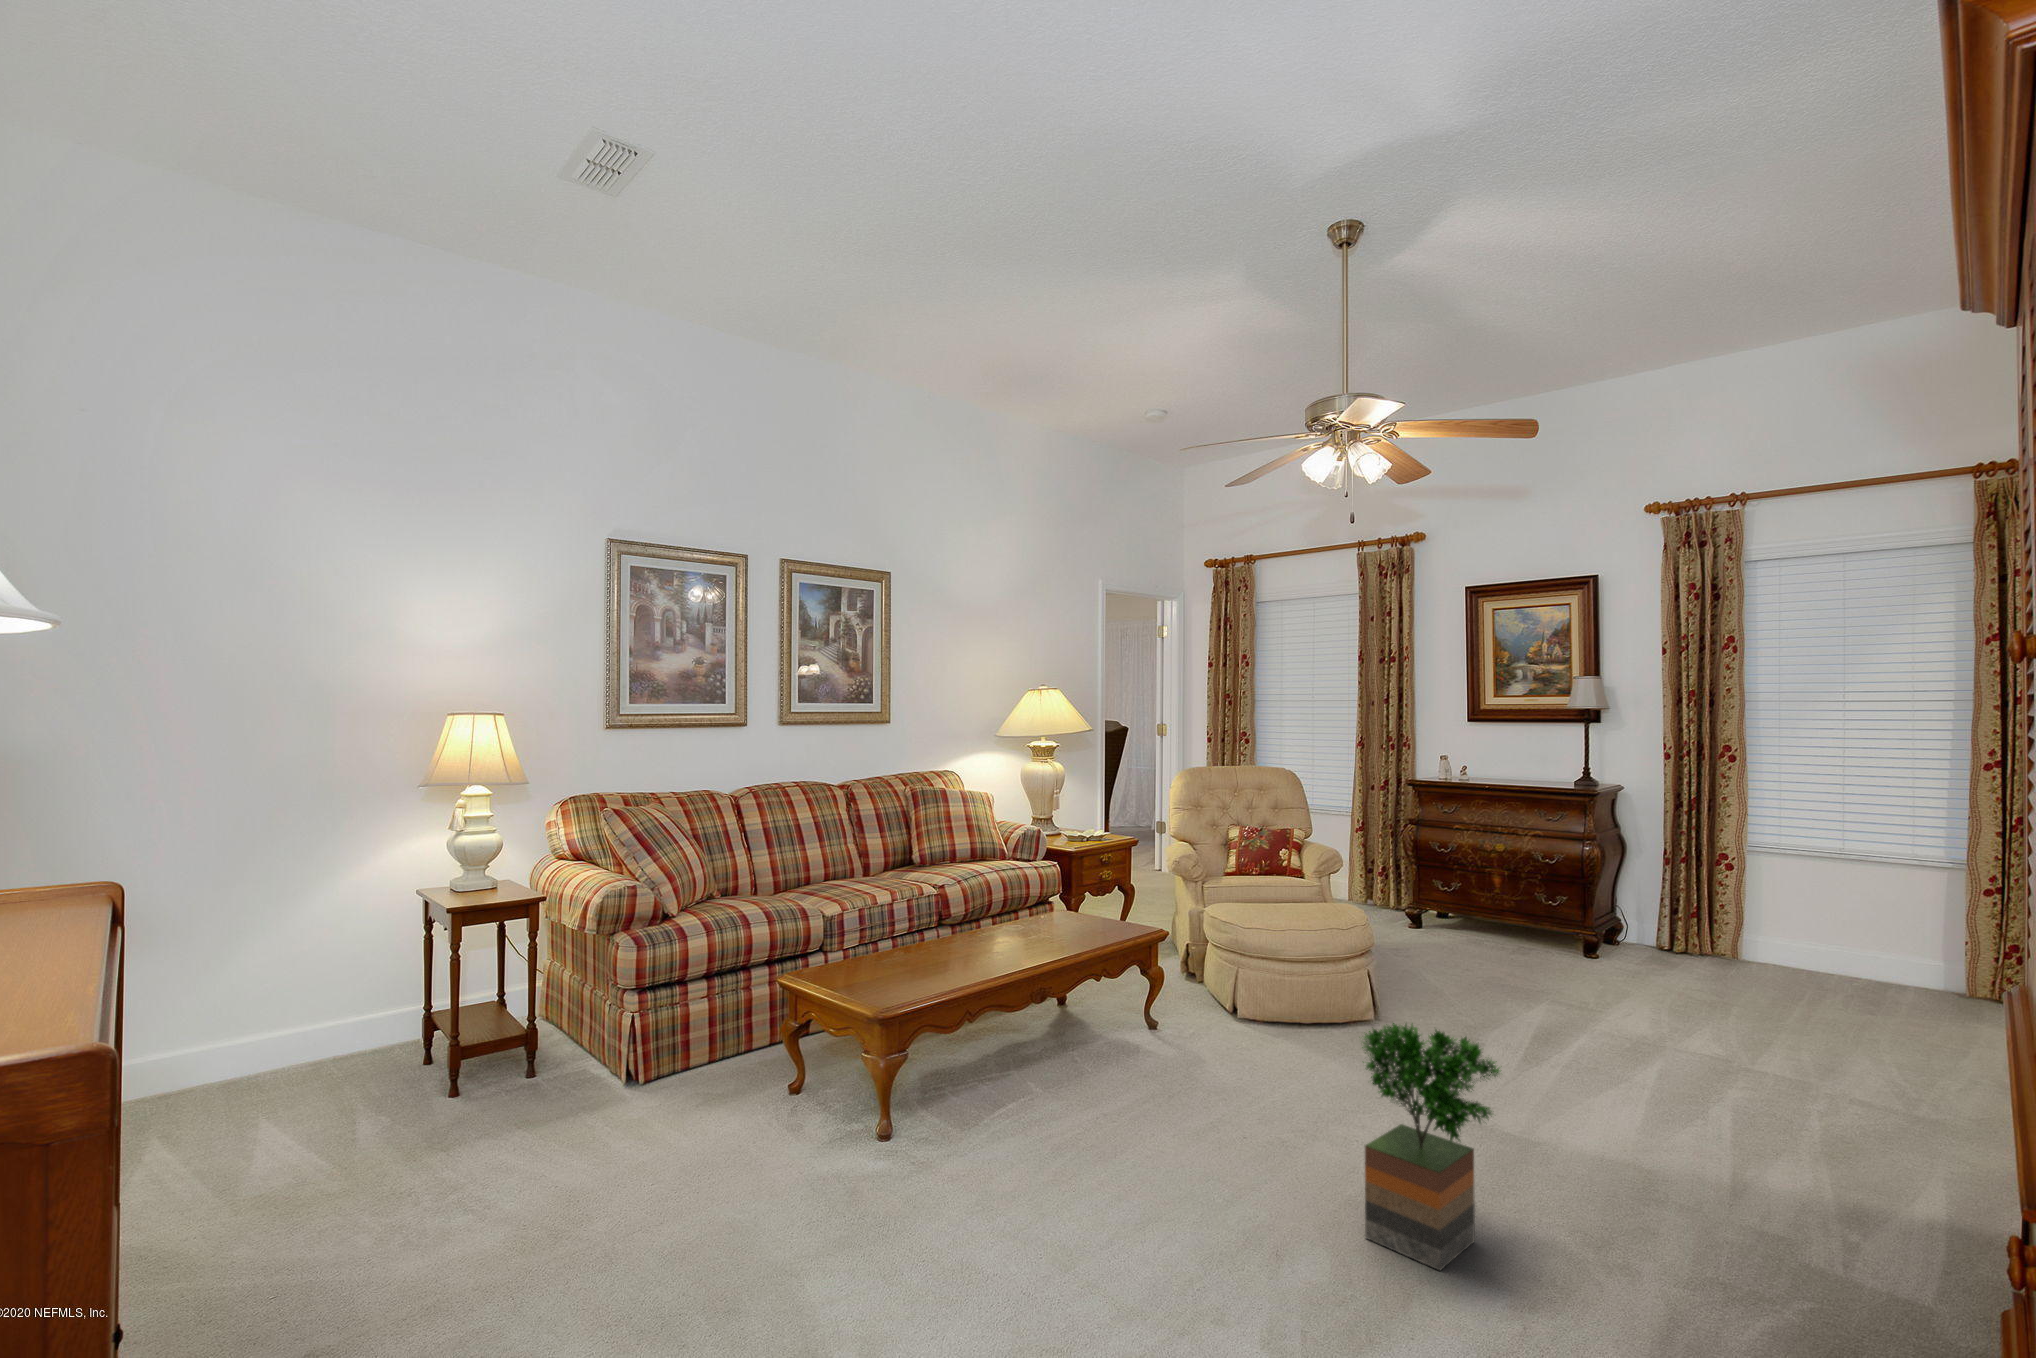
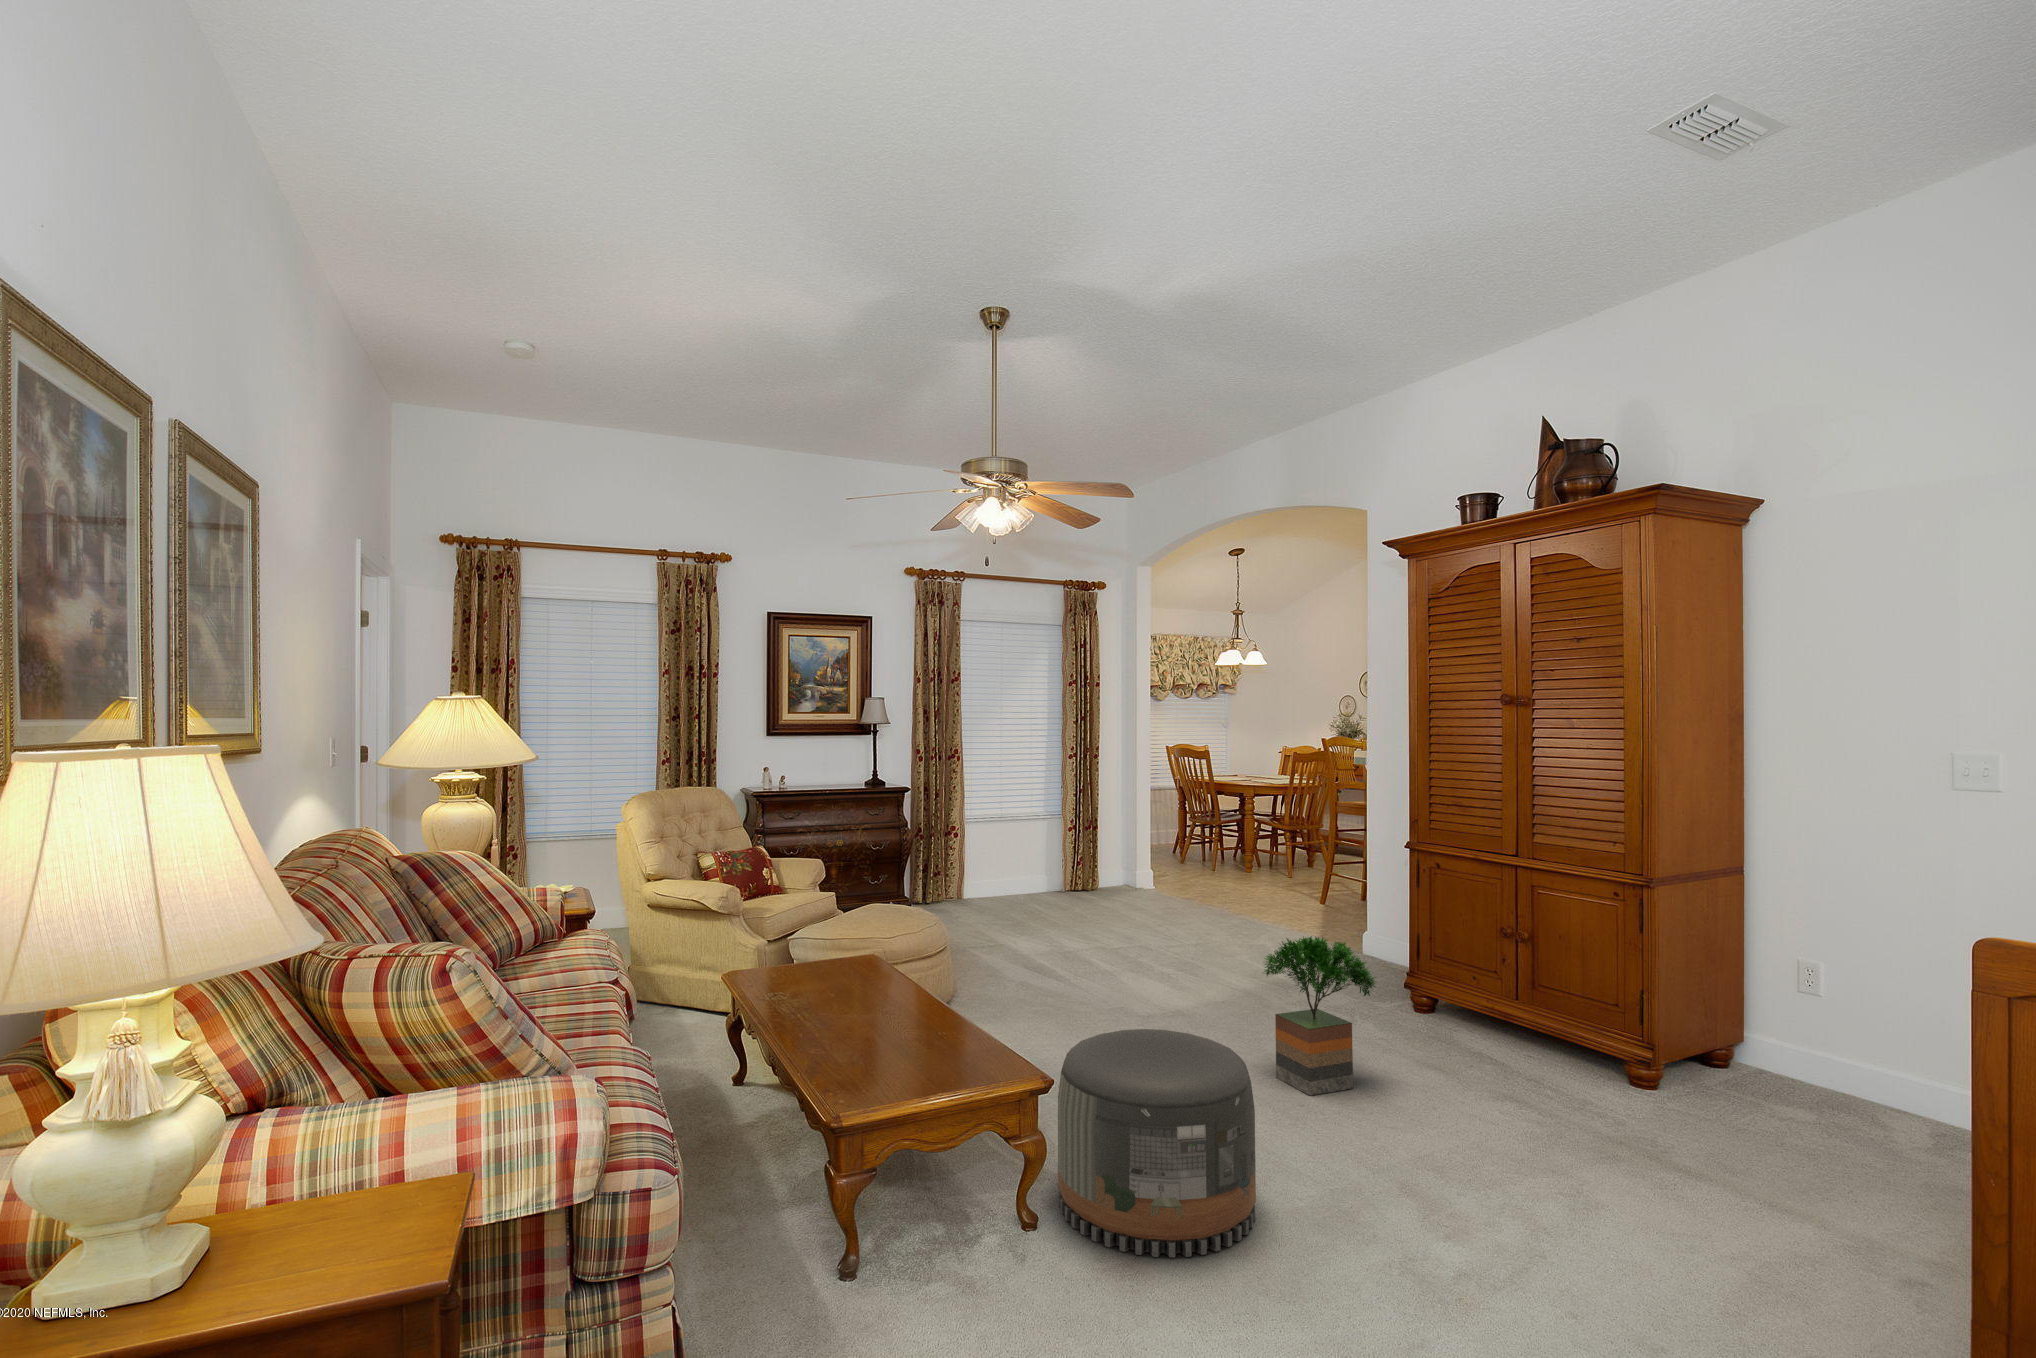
pouf: none [899,1007,1083,1219] -> present [1058,1029,1256,1257]

